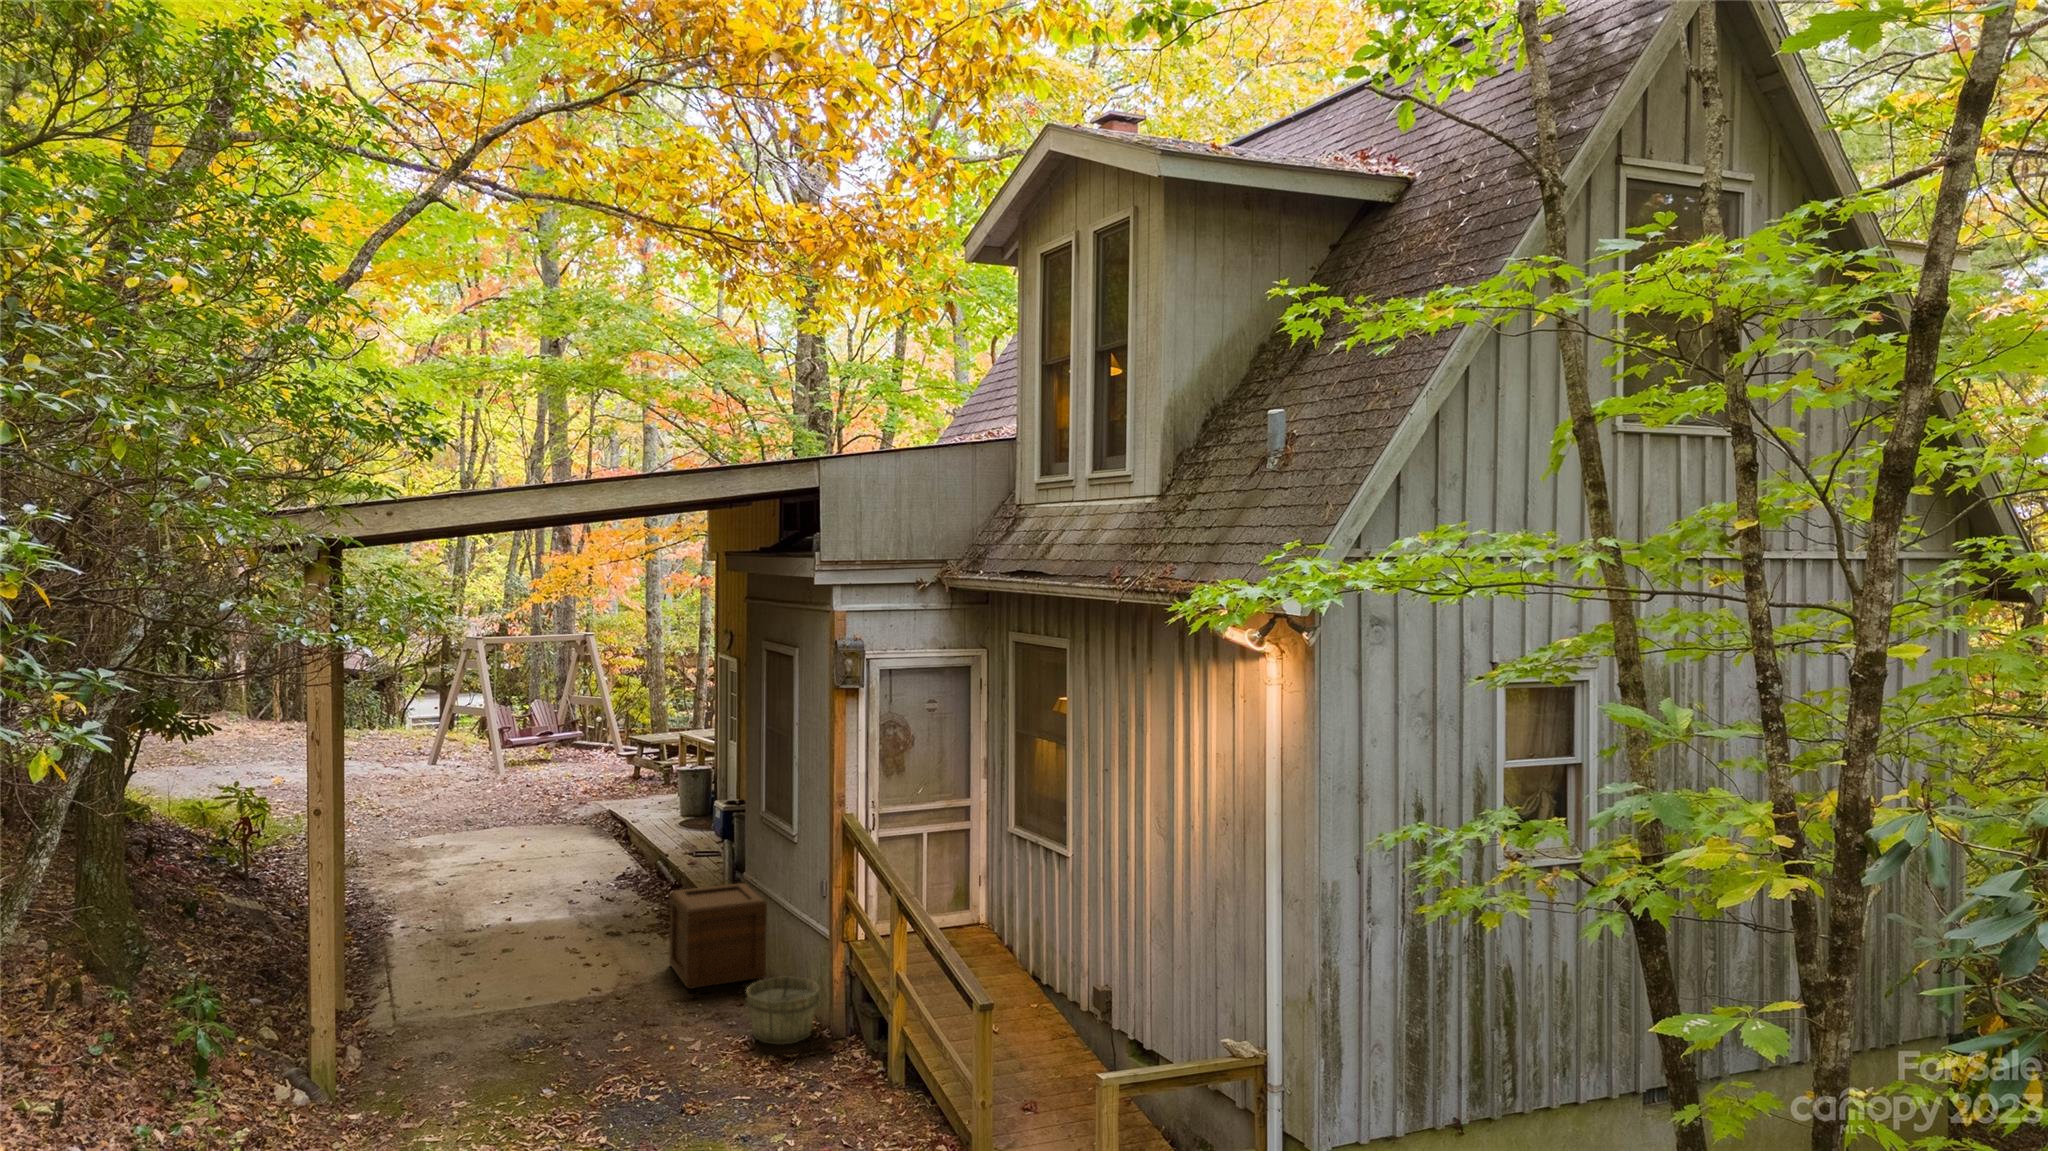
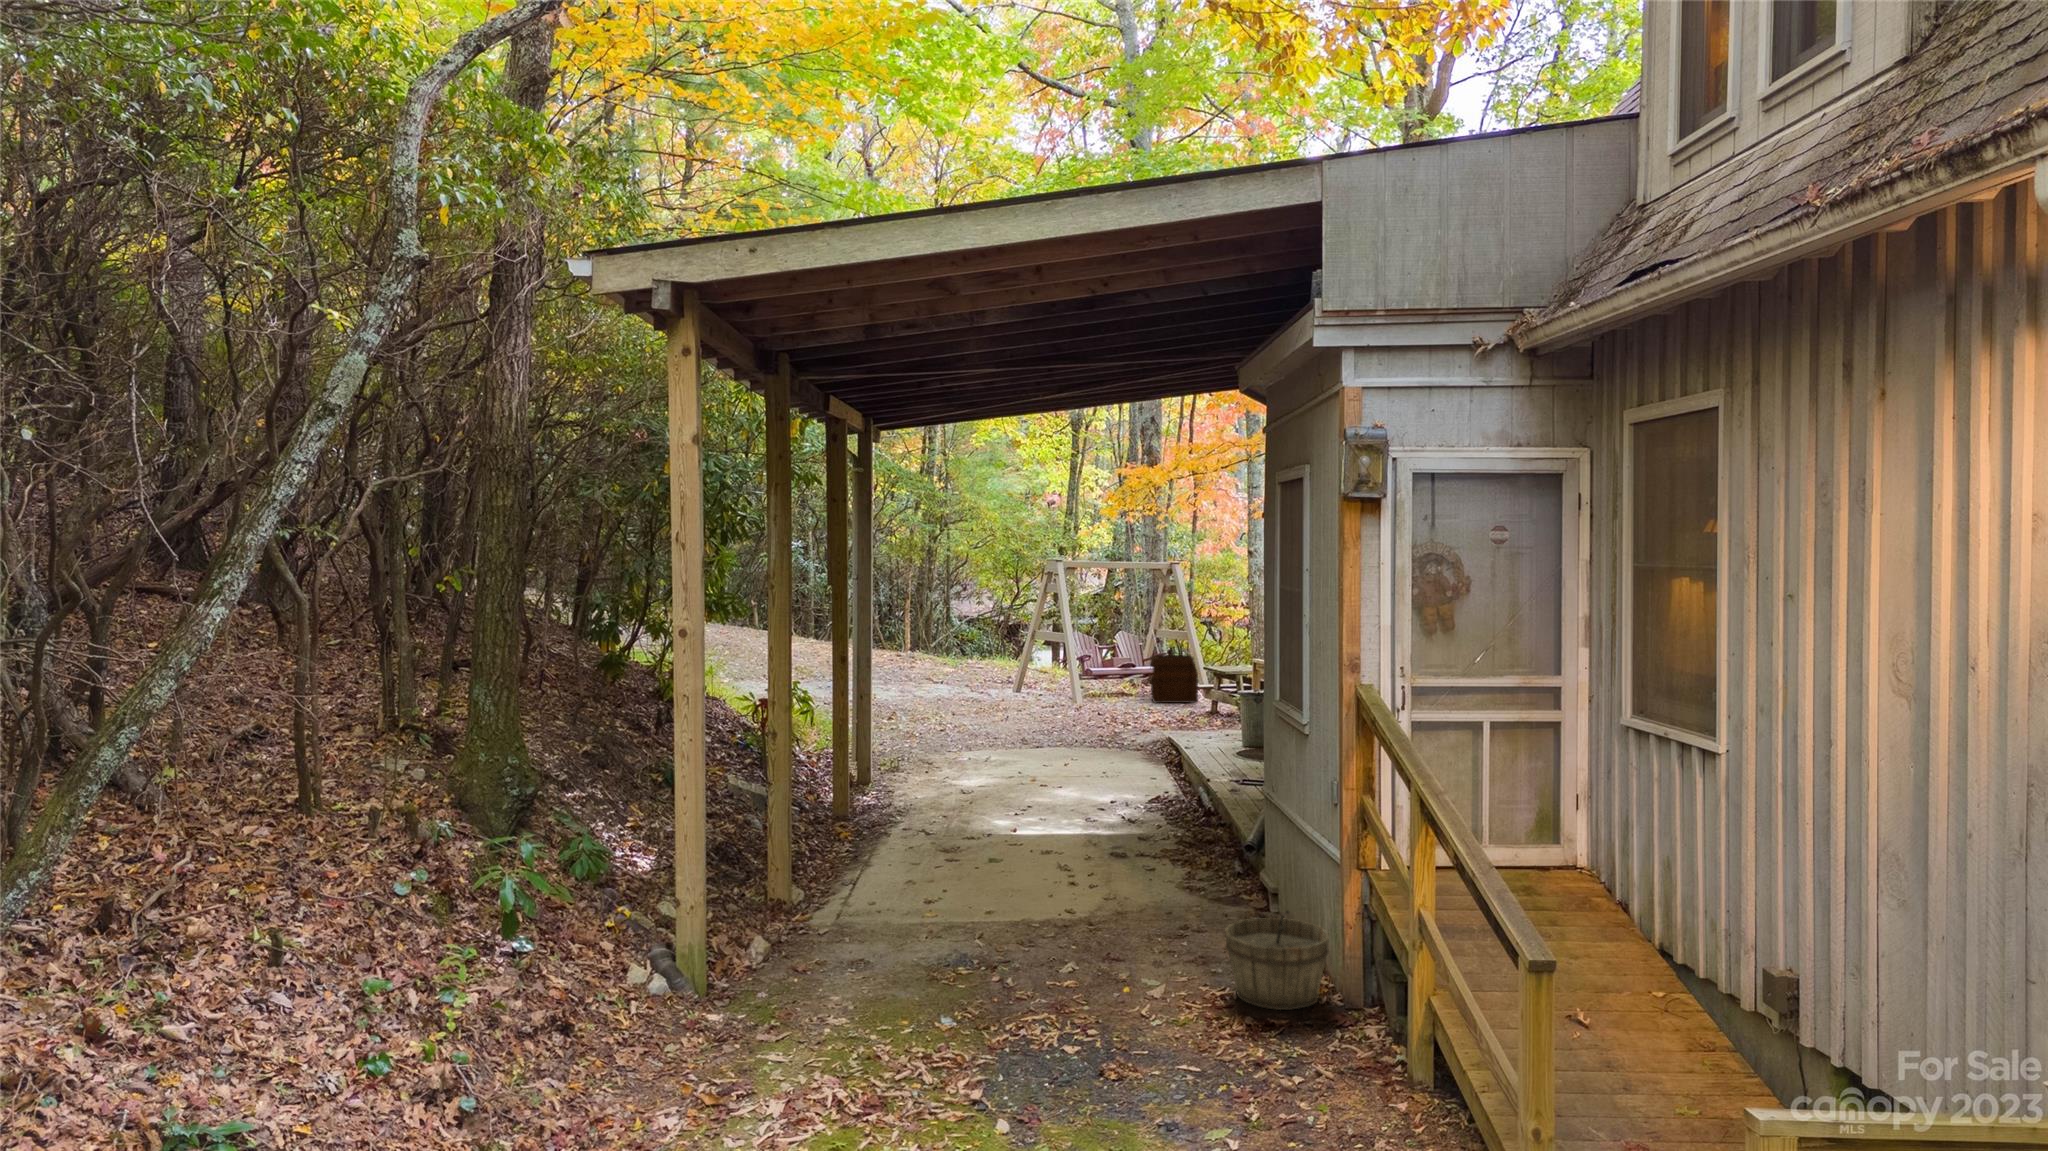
wooden crate: present [669,883,767,989] -> present [1150,655,1198,703]

